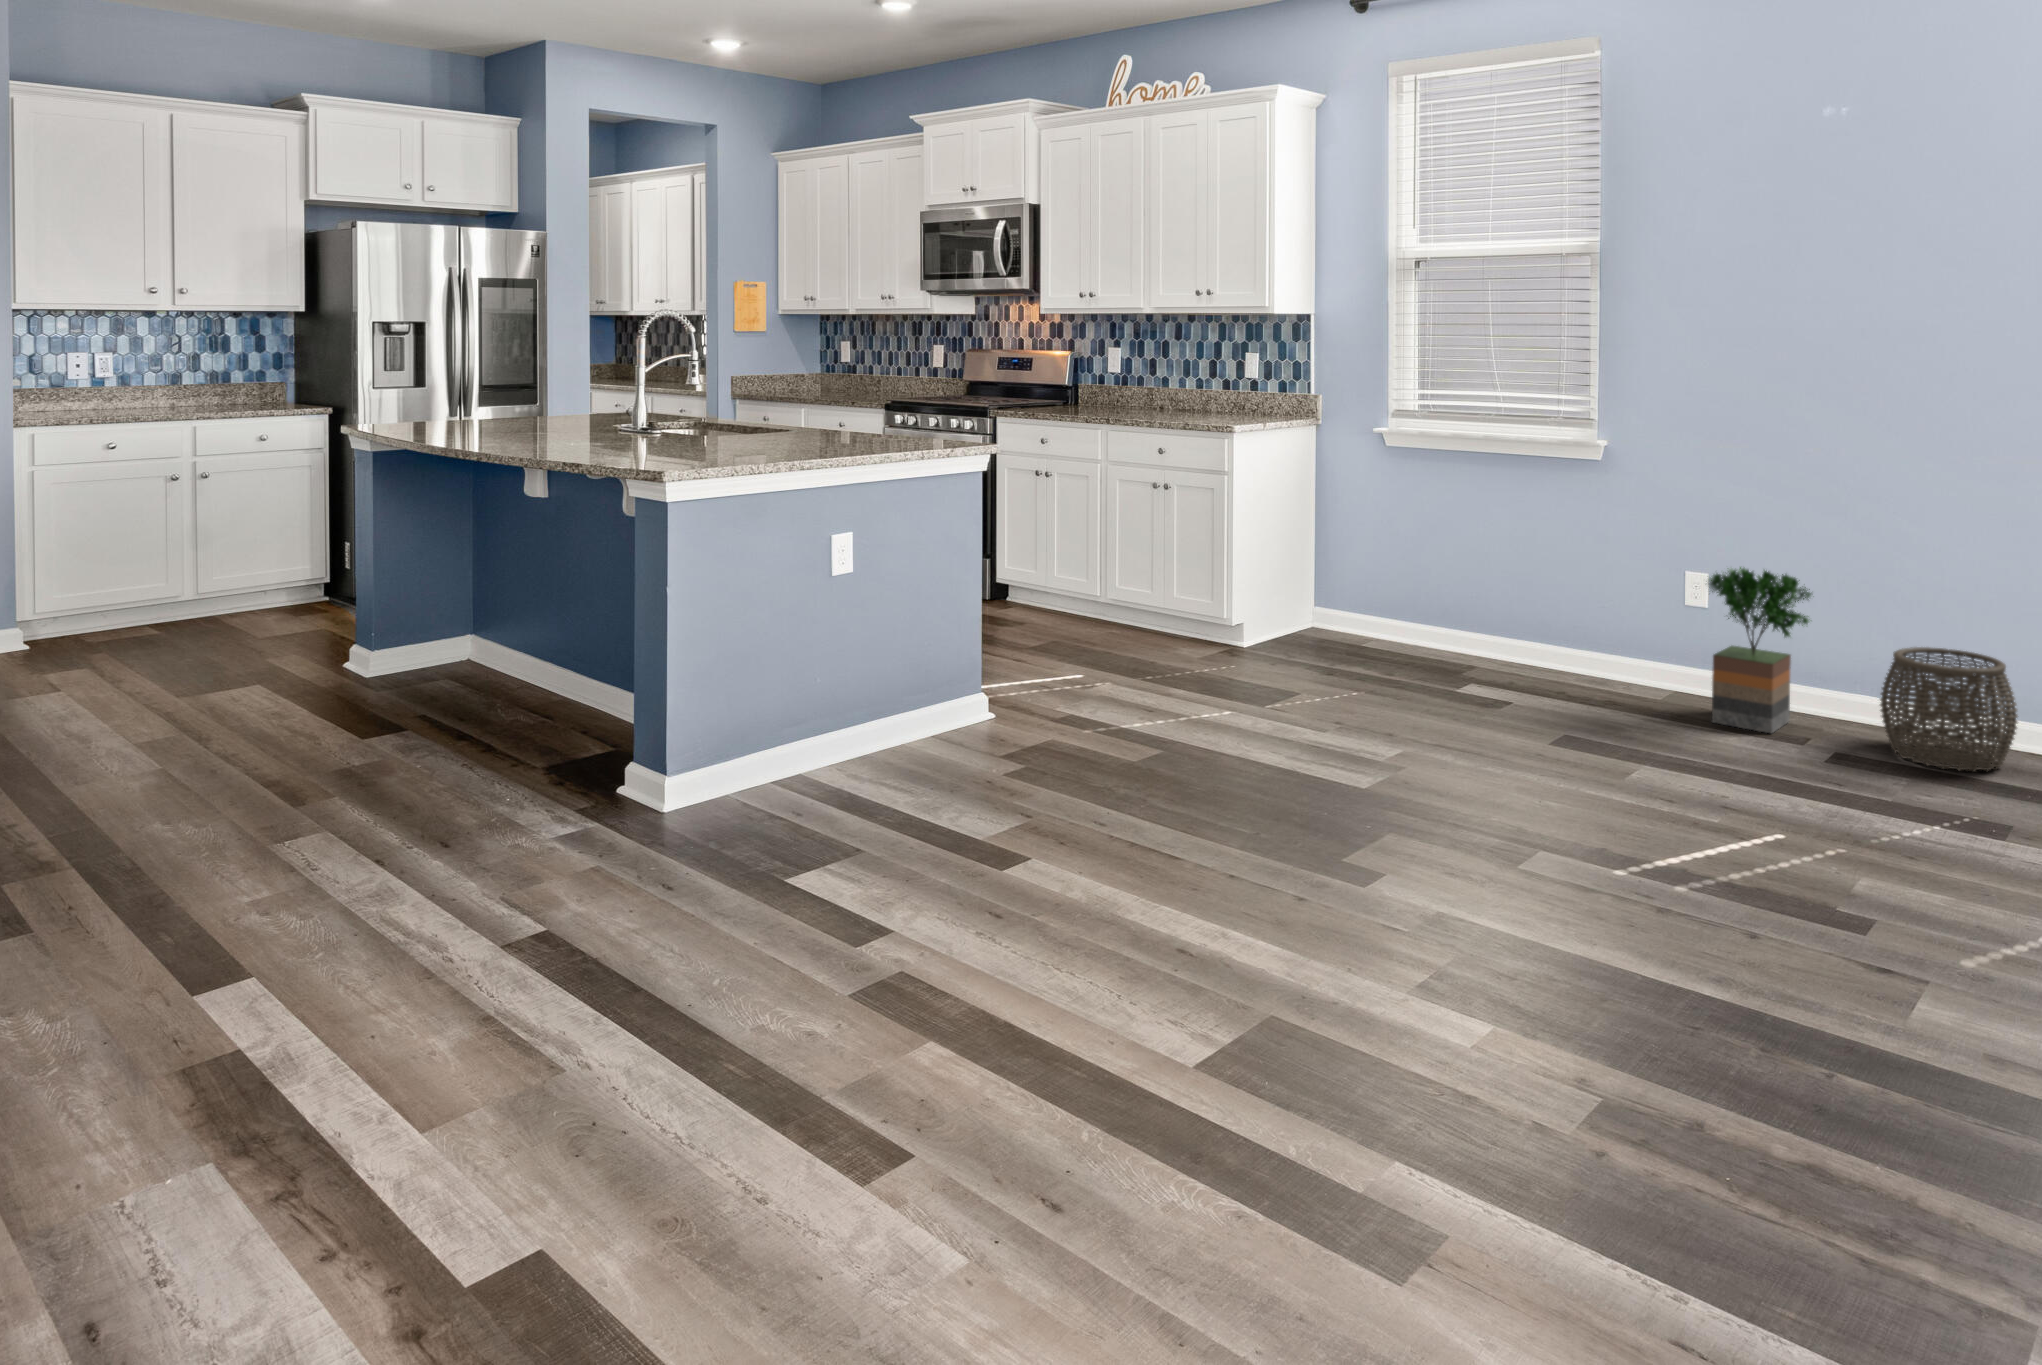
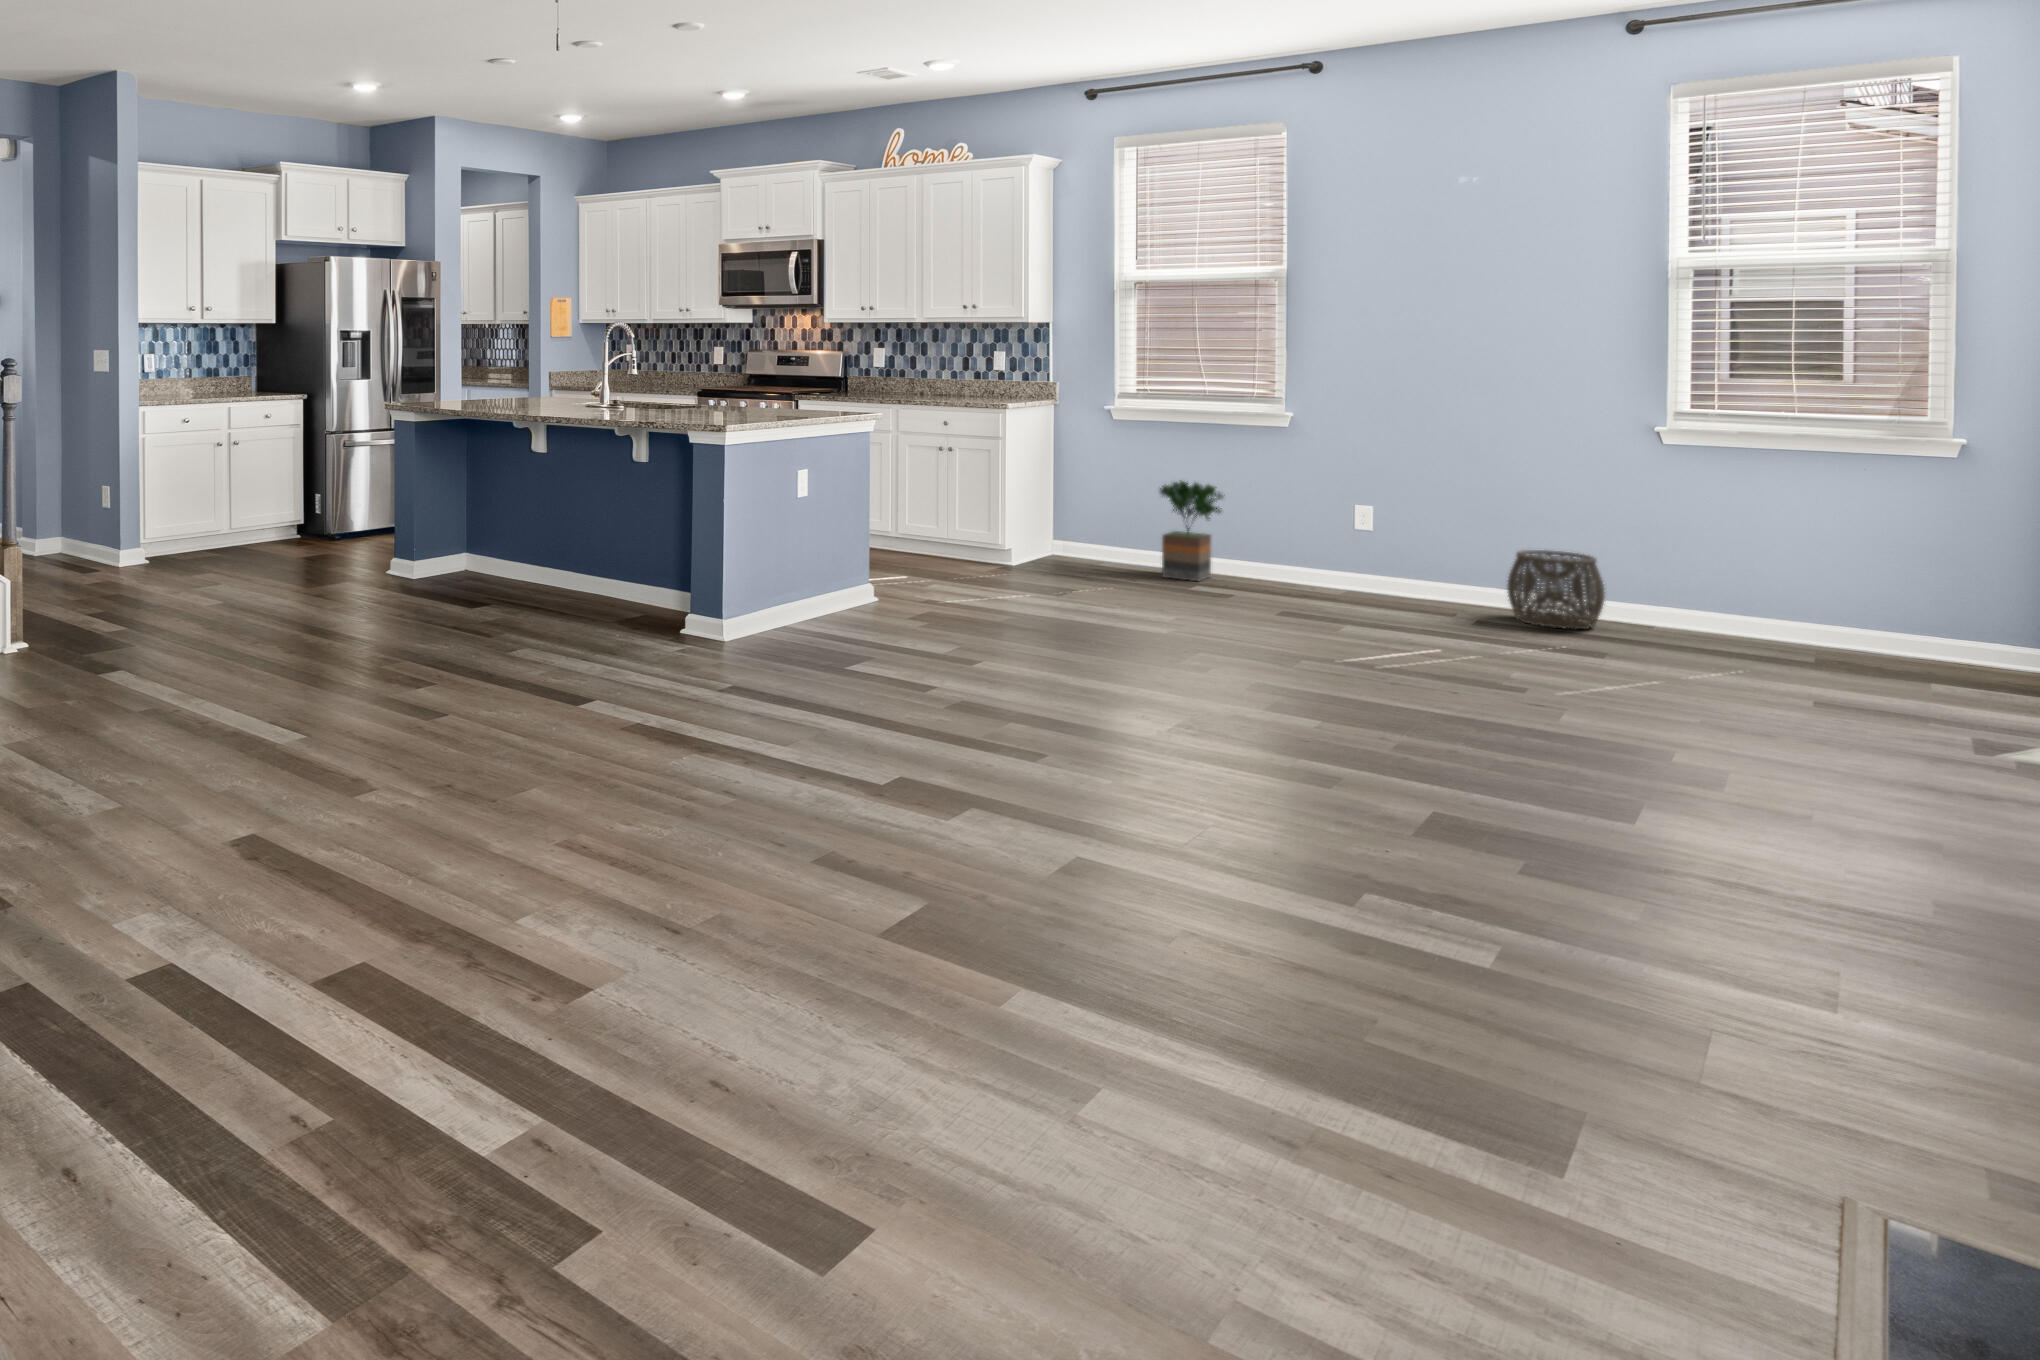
potted tree: present [1708,567,1811,733] -> present [1160,480,1223,581]

